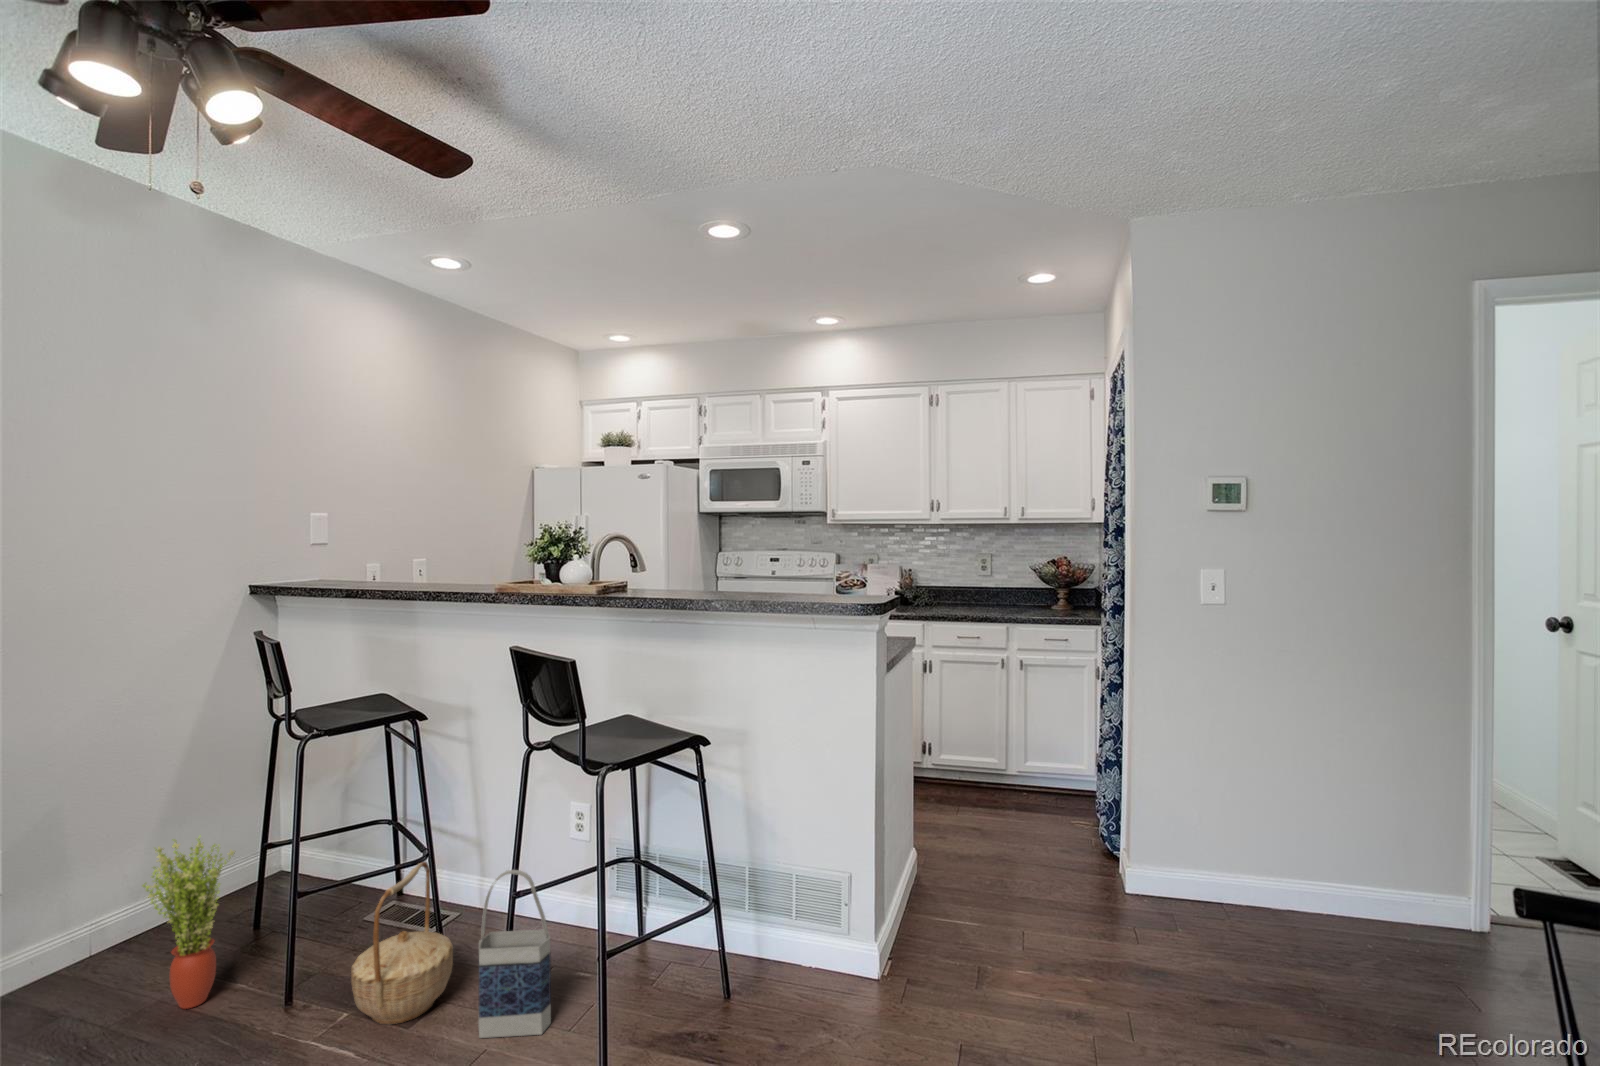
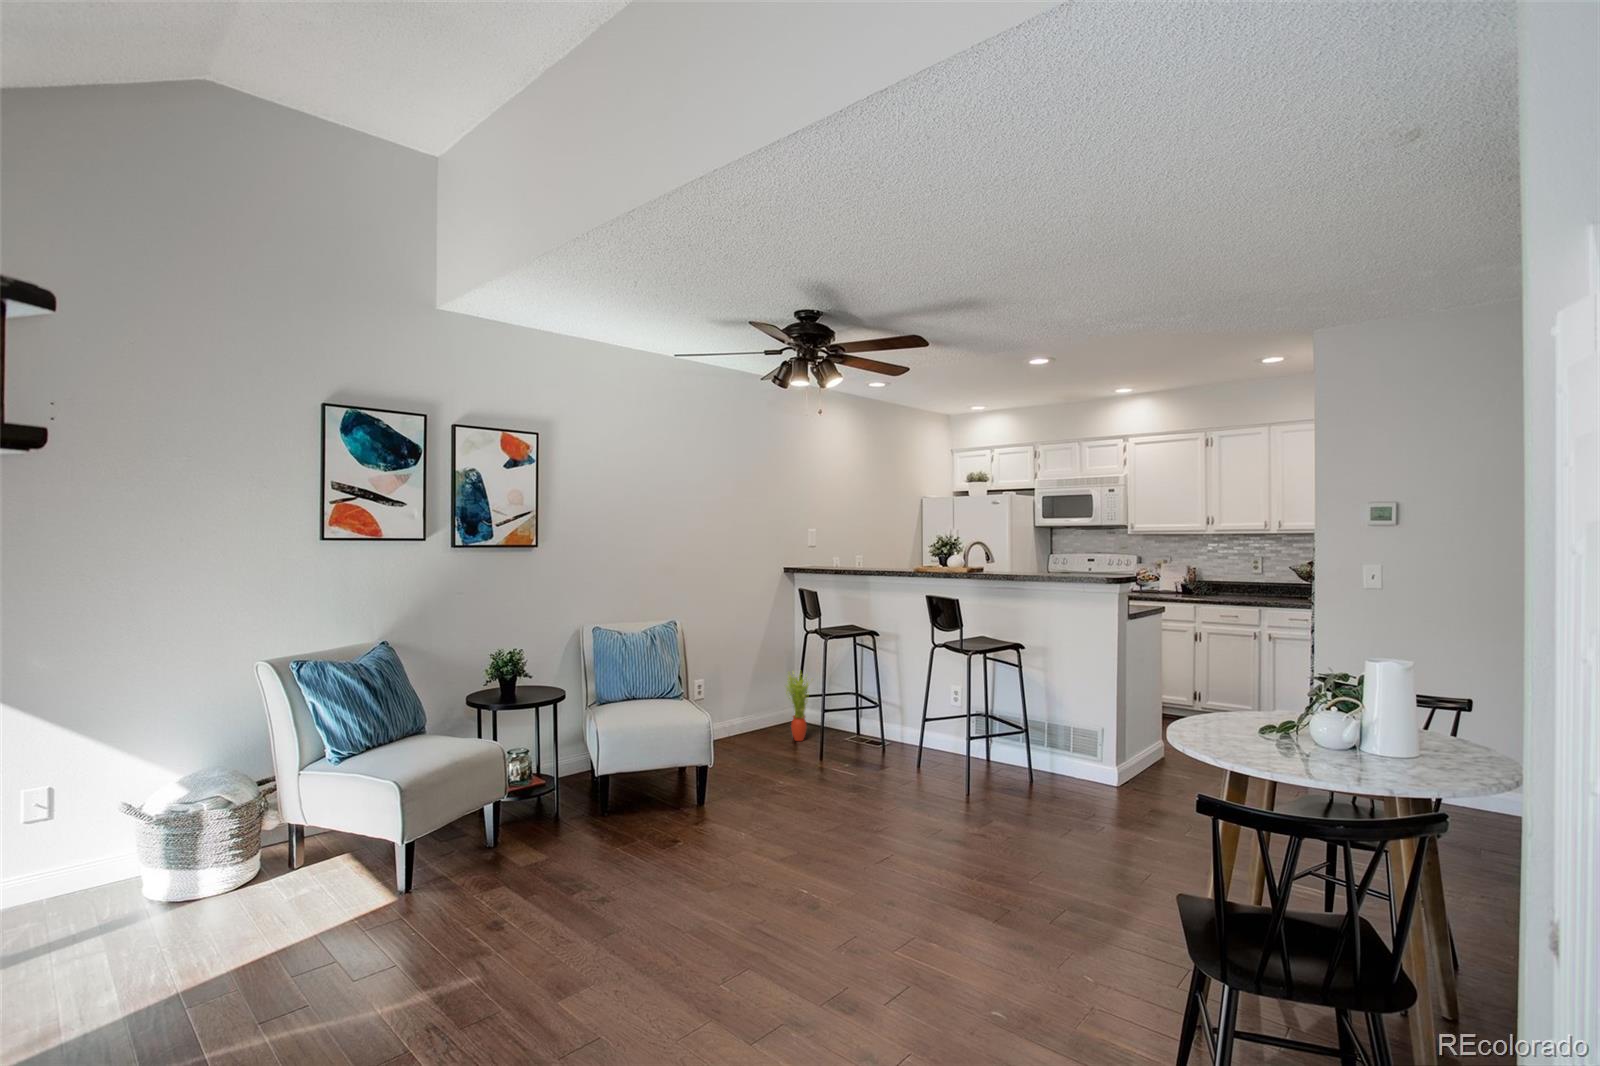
basket: present [351,862,453,1024] -> none [862,693,903,757]
bag: present [478,870,551,1038] -> none [916,695,948,768]

